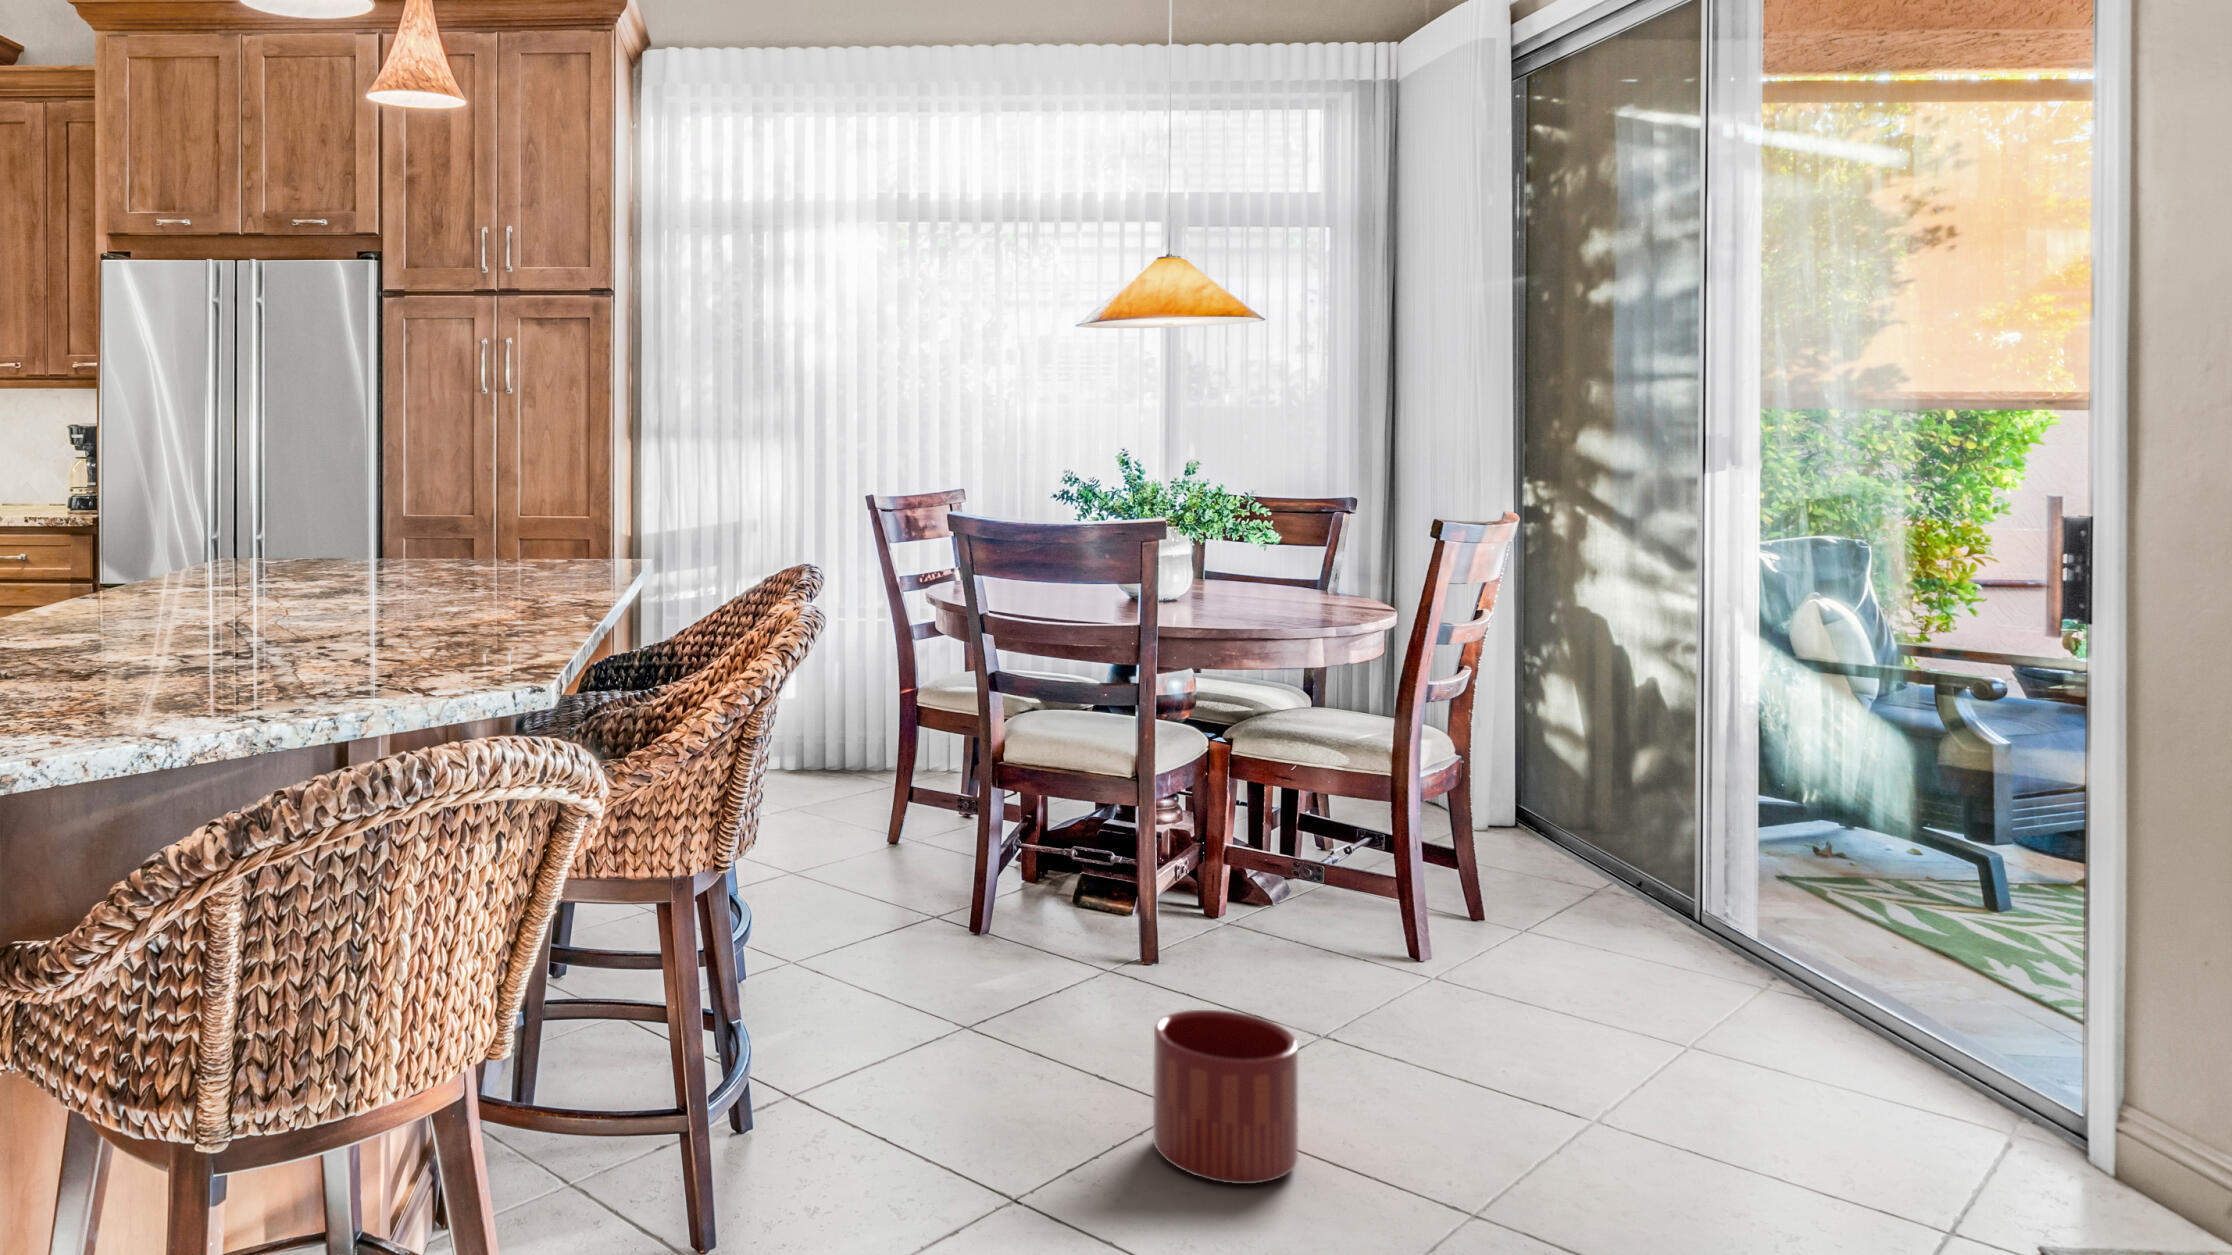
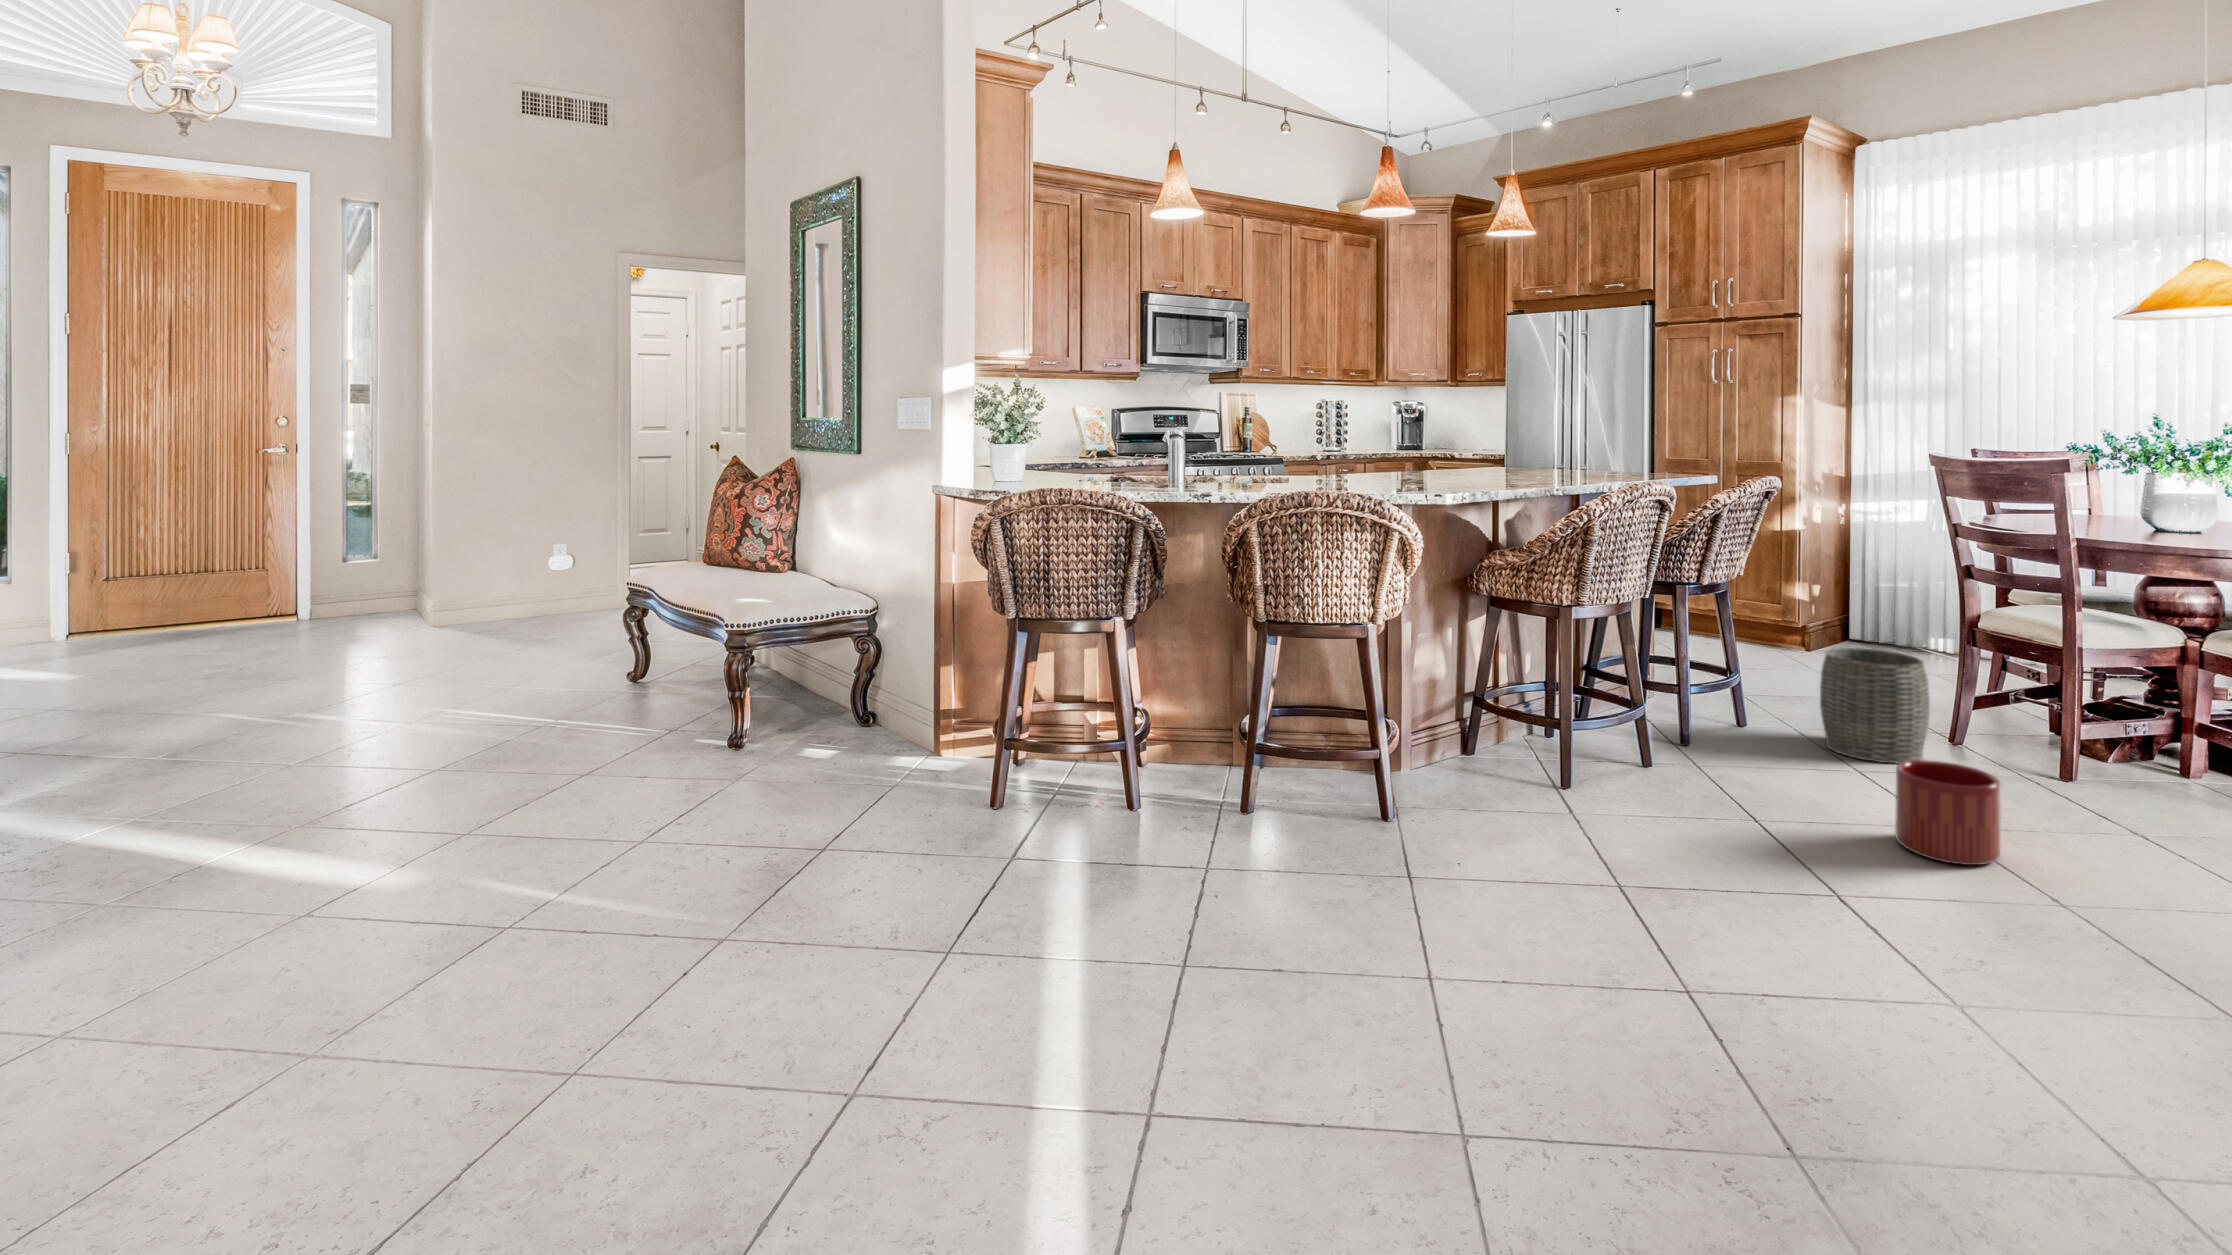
woven basket: none [845,816,993,1001] -> present [1820,648,1930,764]

